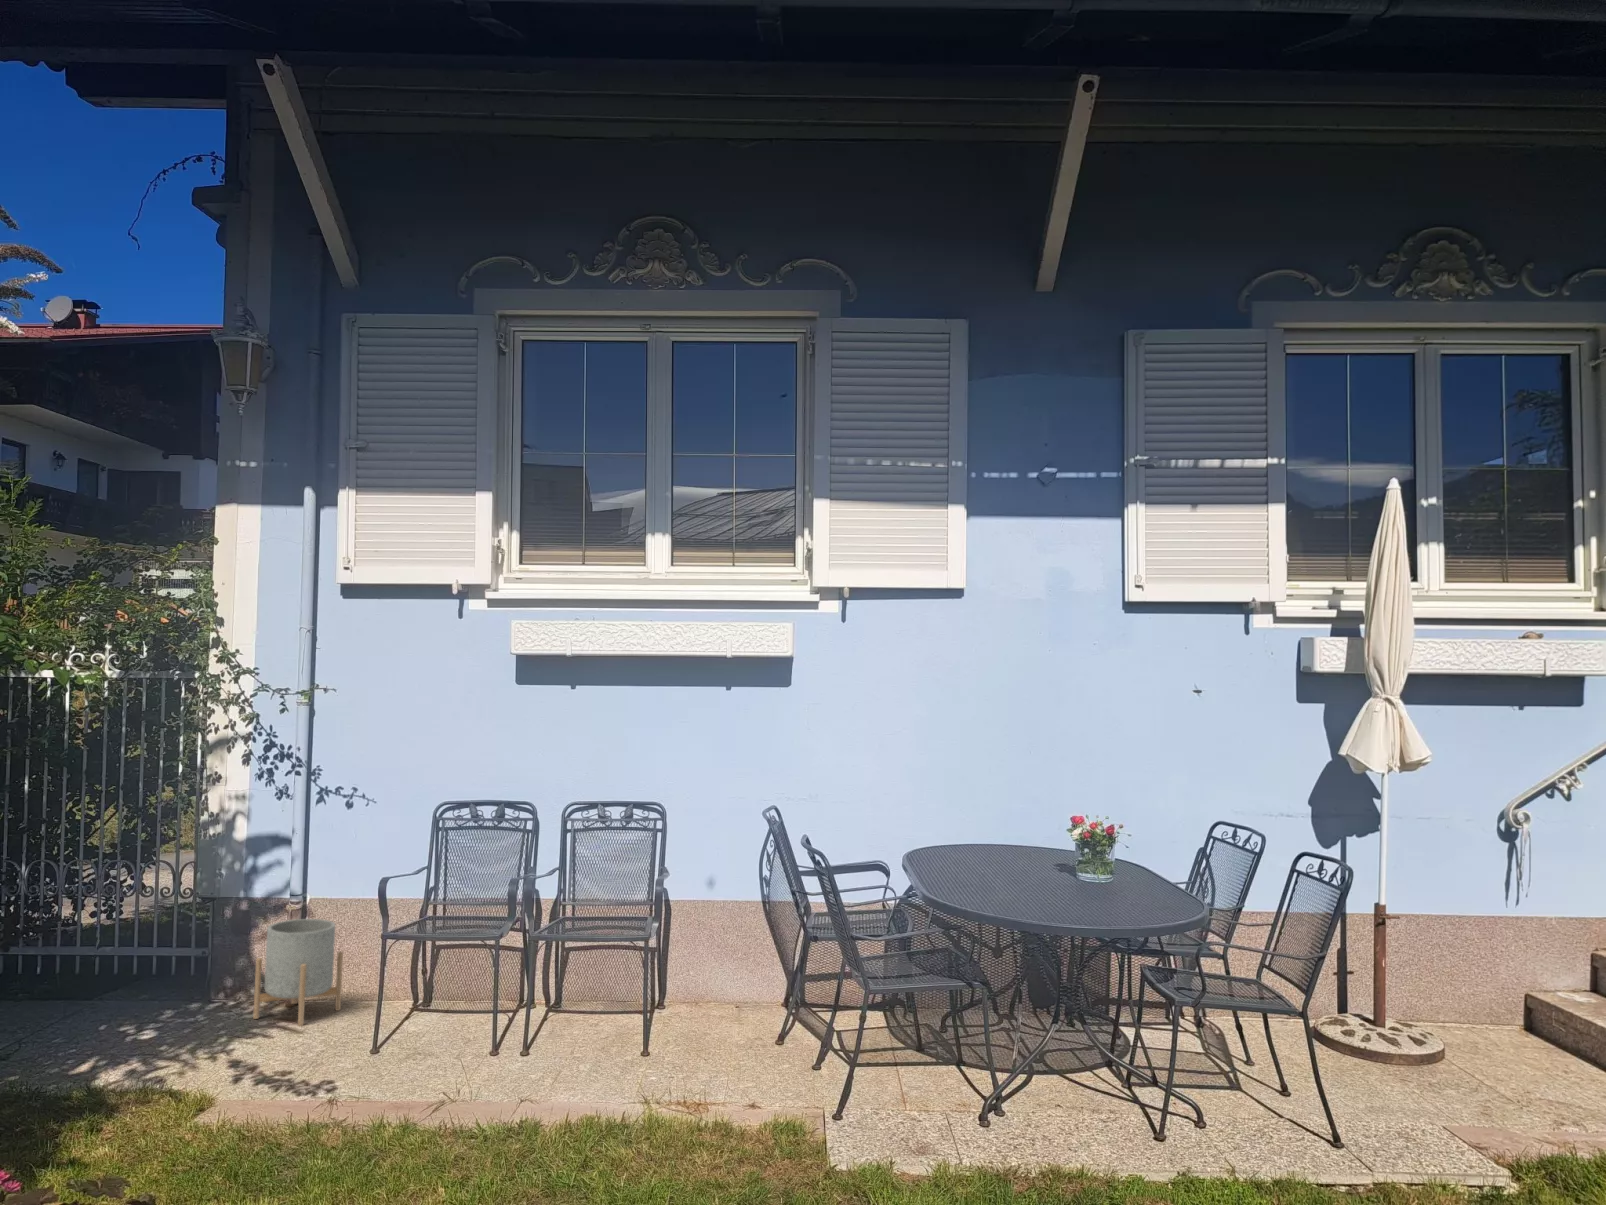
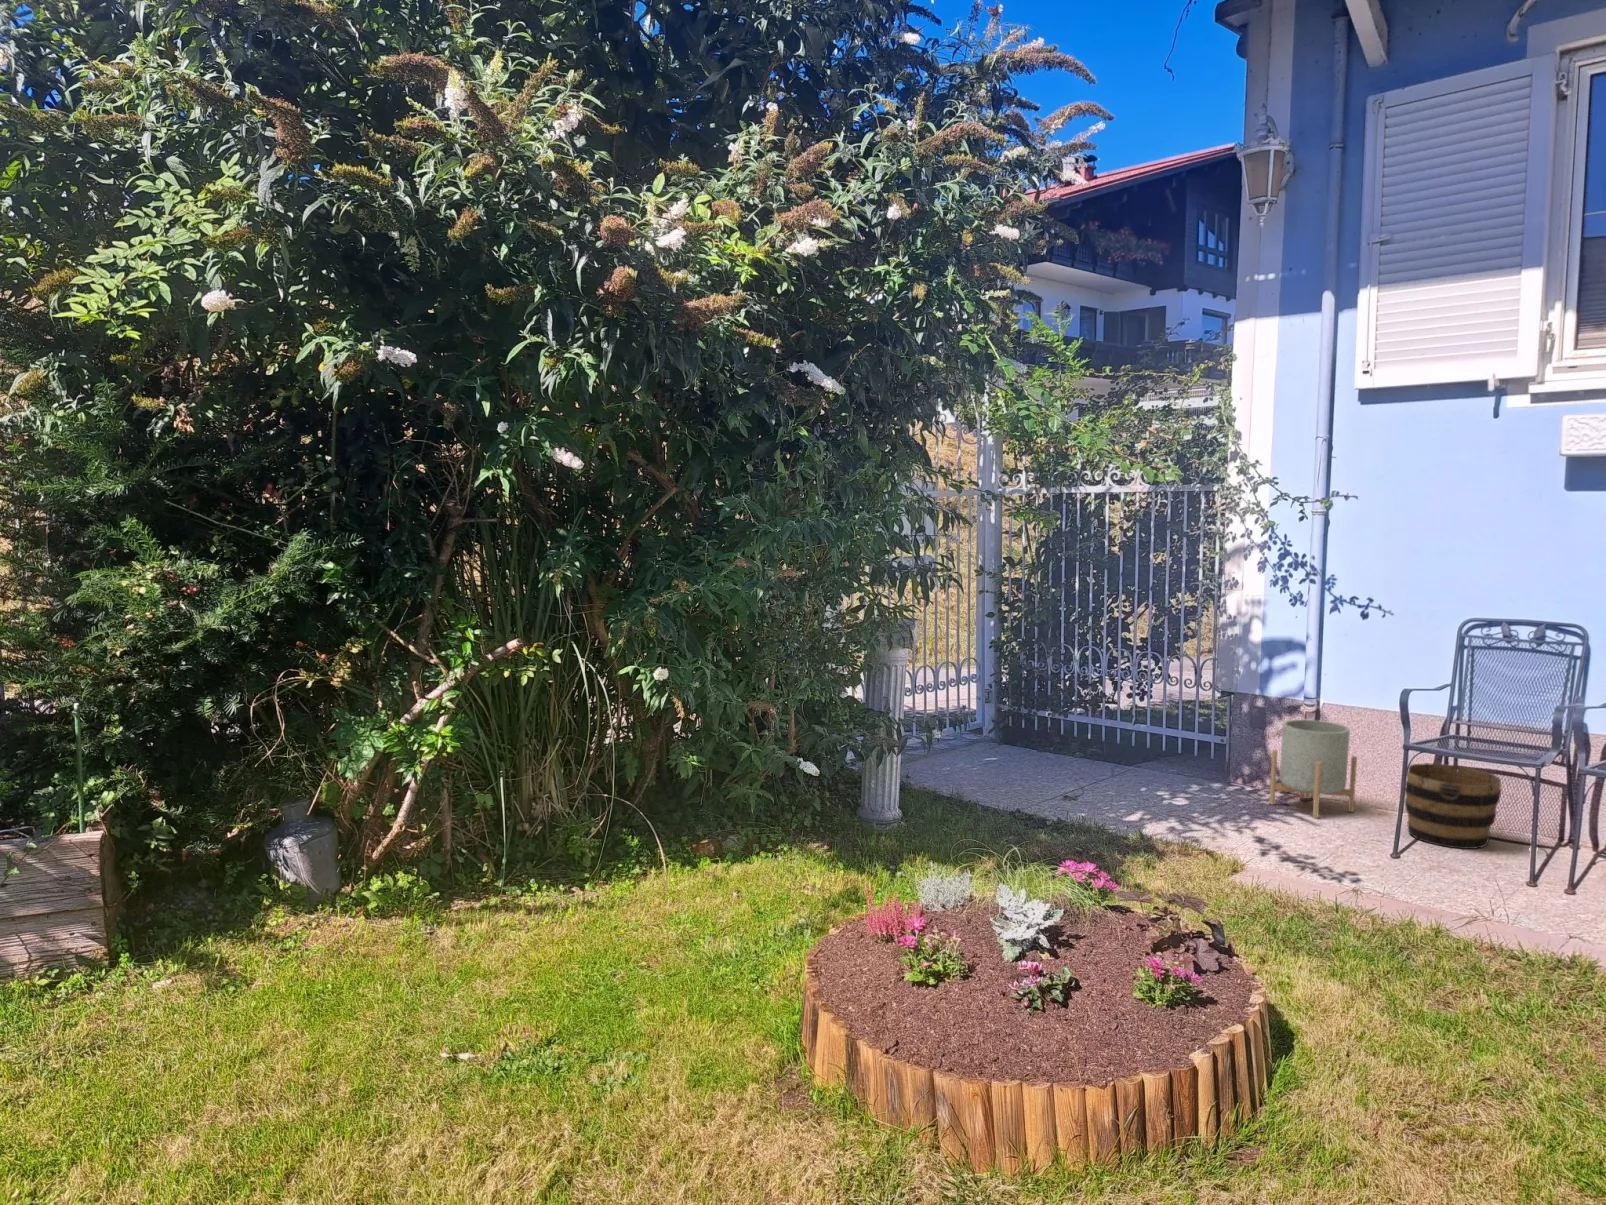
bucket: none [384,946,469,1029] -> present [1405,763,1501,849]

